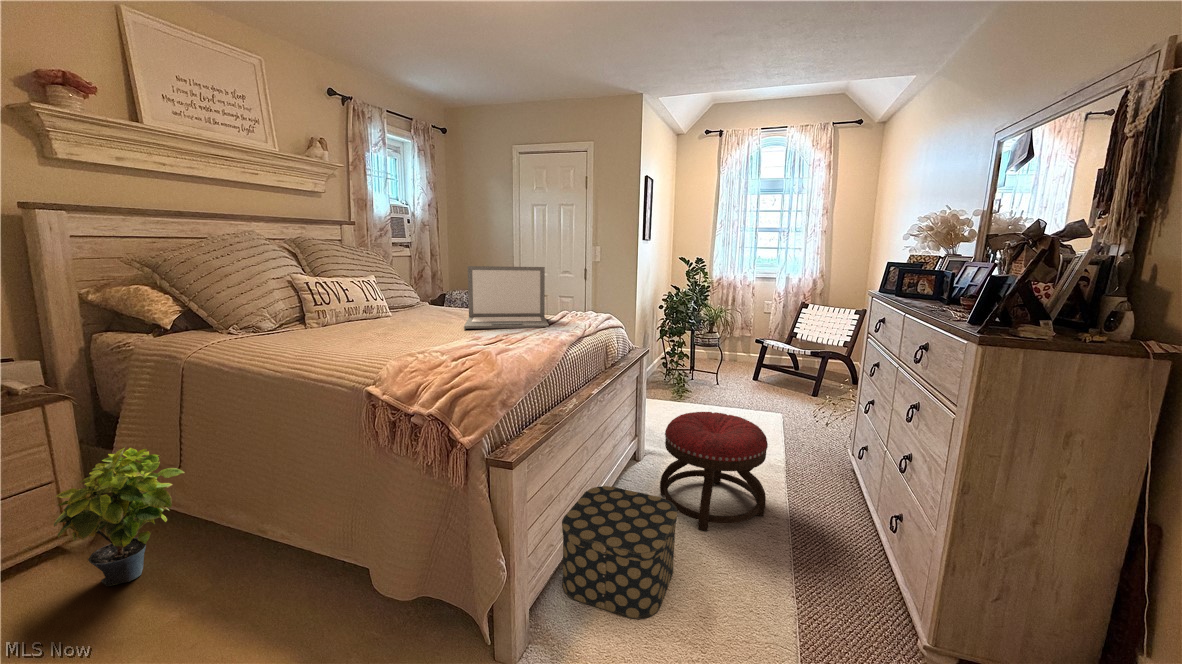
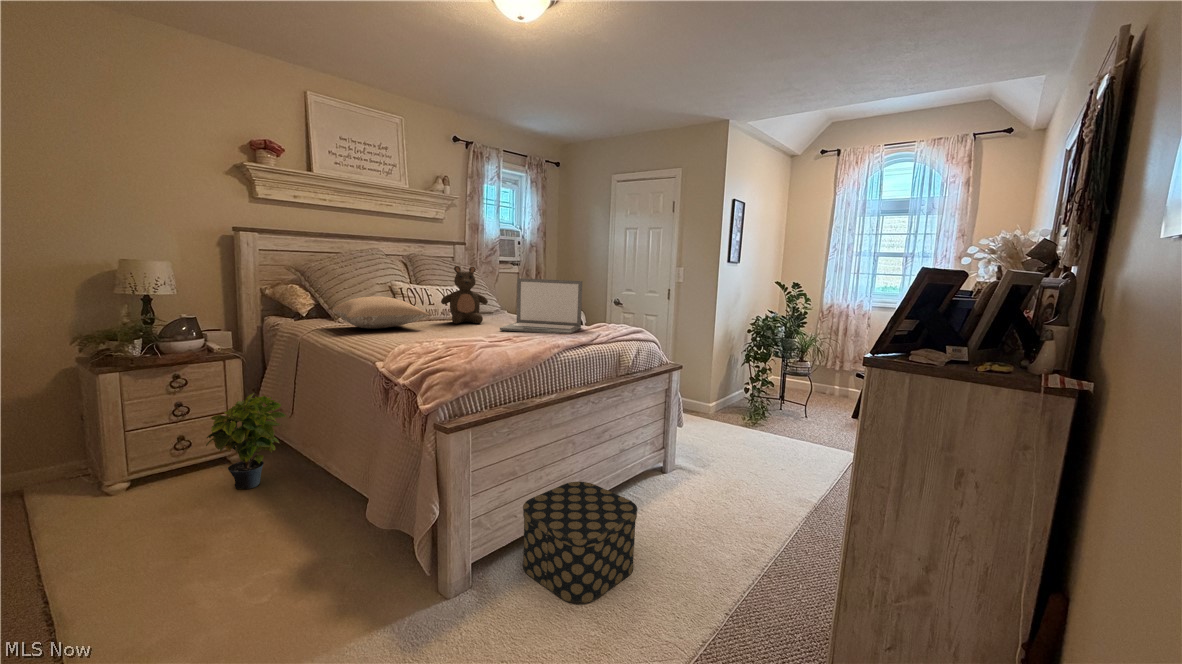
stuffed bear: none [365,253,423,324] -> present [441,266,488,324]
pillow: none [224,298,372,340] -> present [333,296,429,329]
ottoman: present [660,412,768,531] -> none [665,431,772,549]

